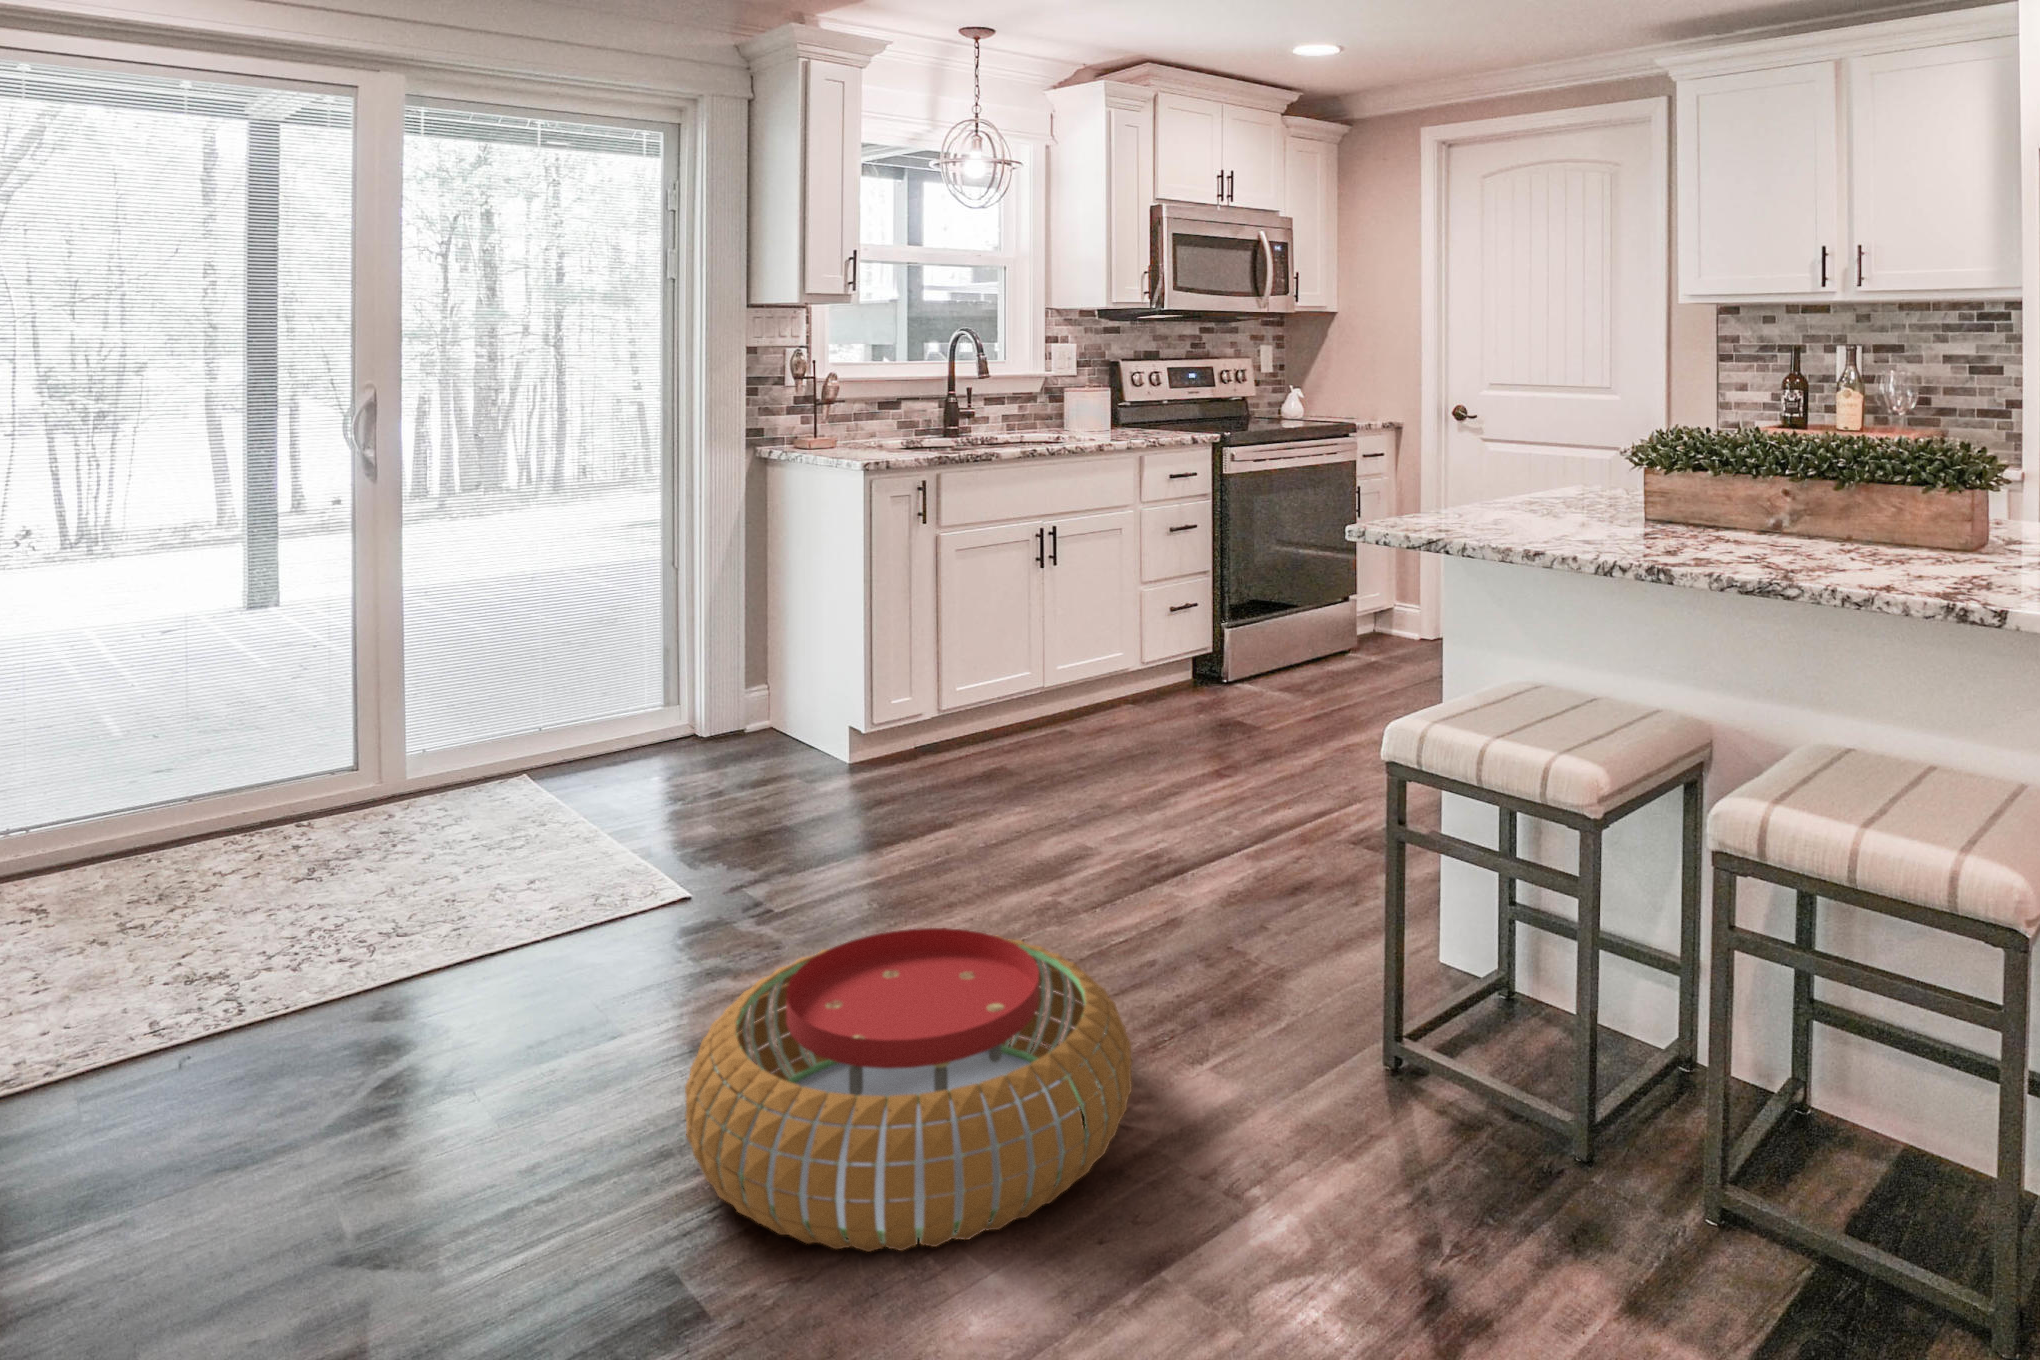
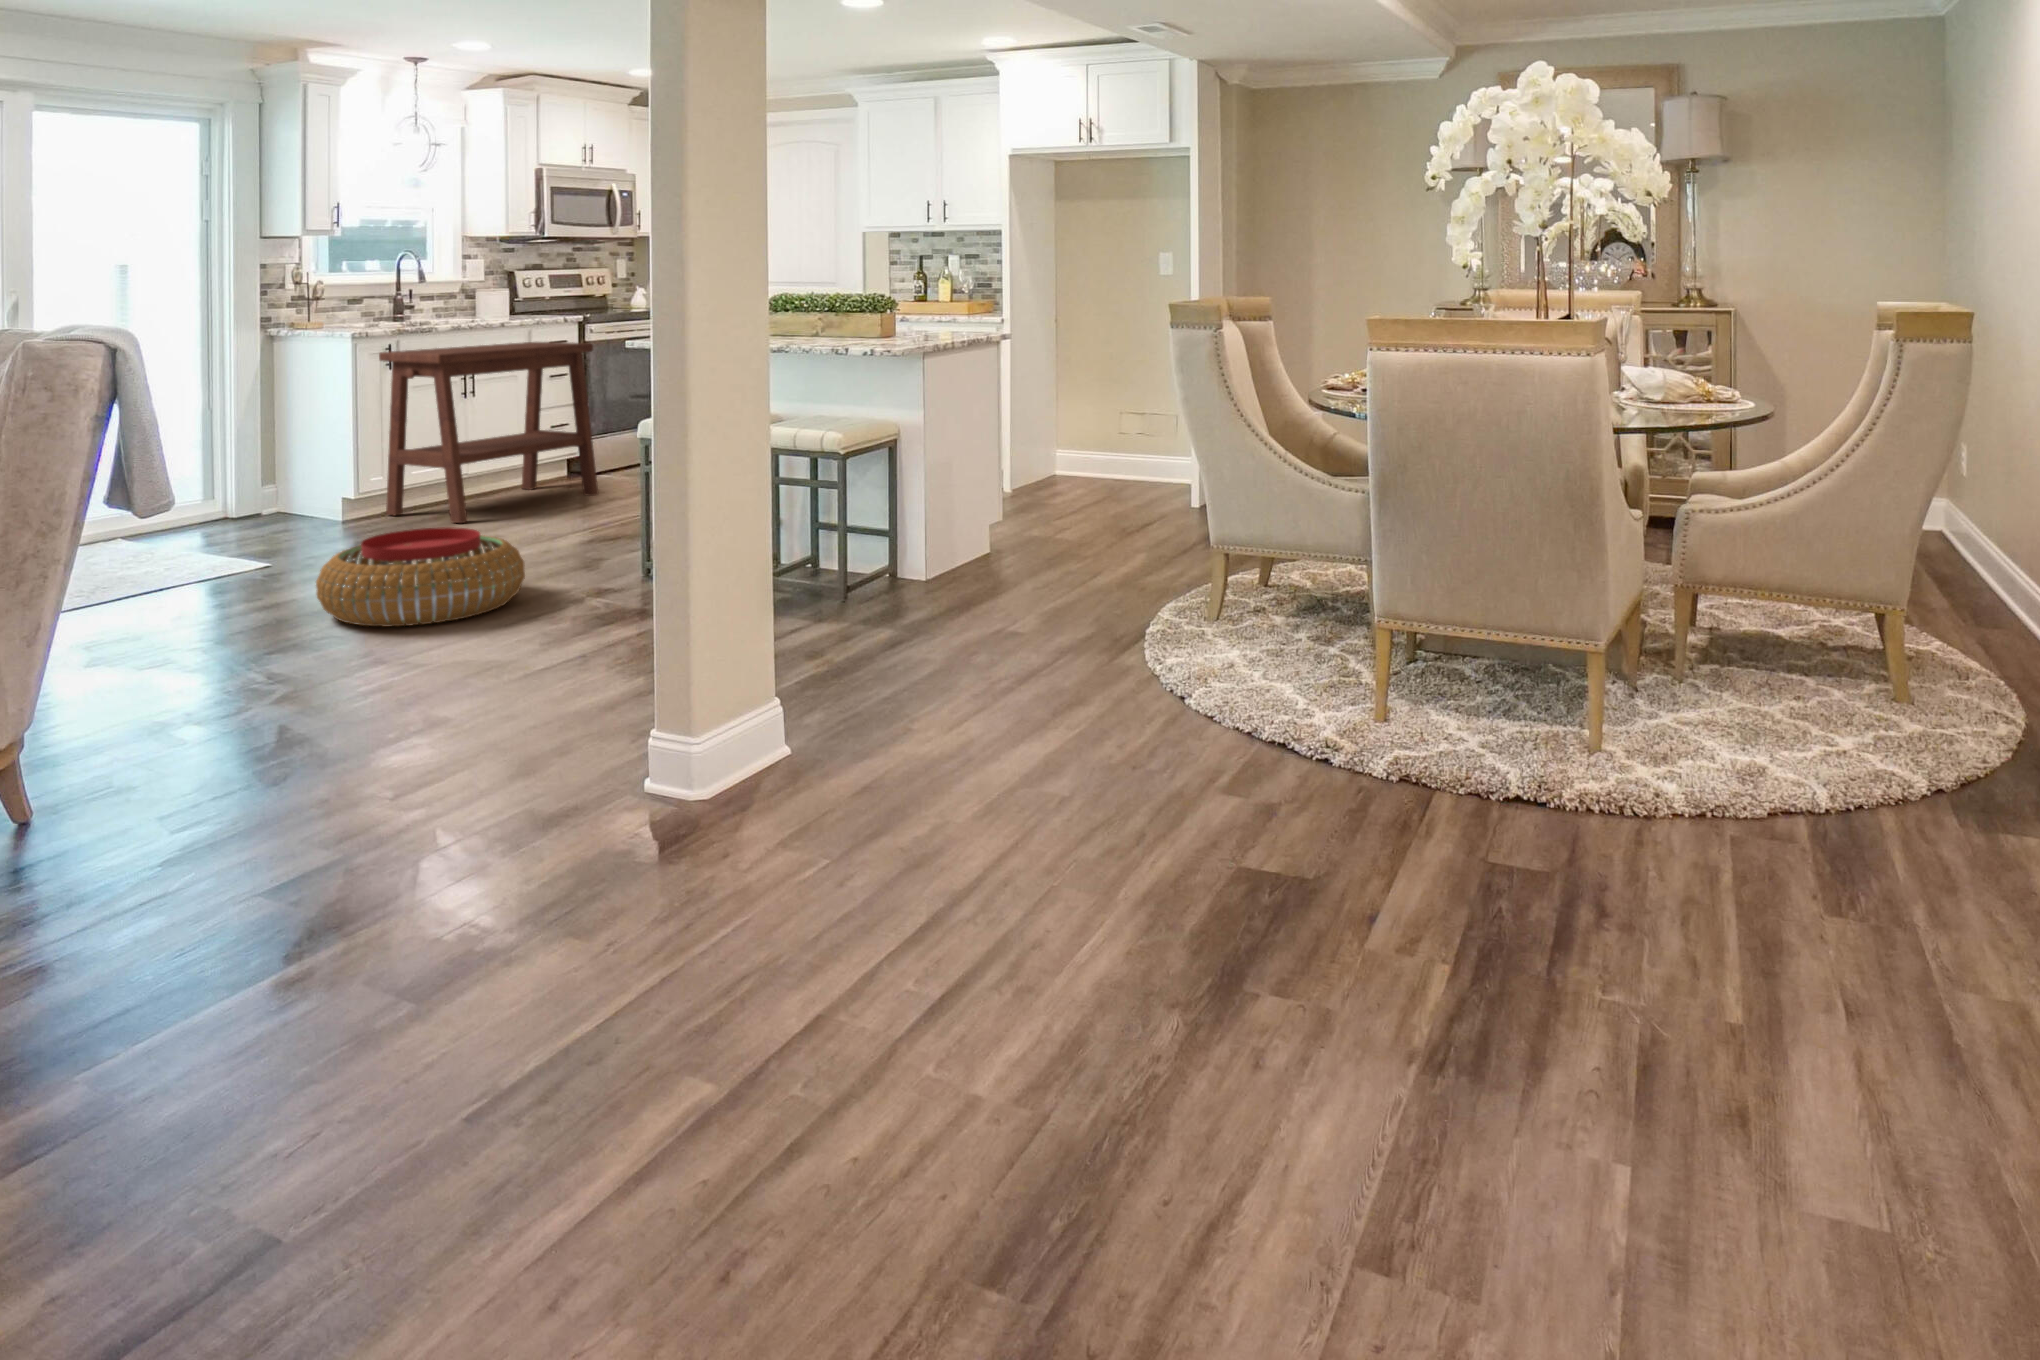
side table: none [909,474,1239,798] -> present [379,342,598,523]

